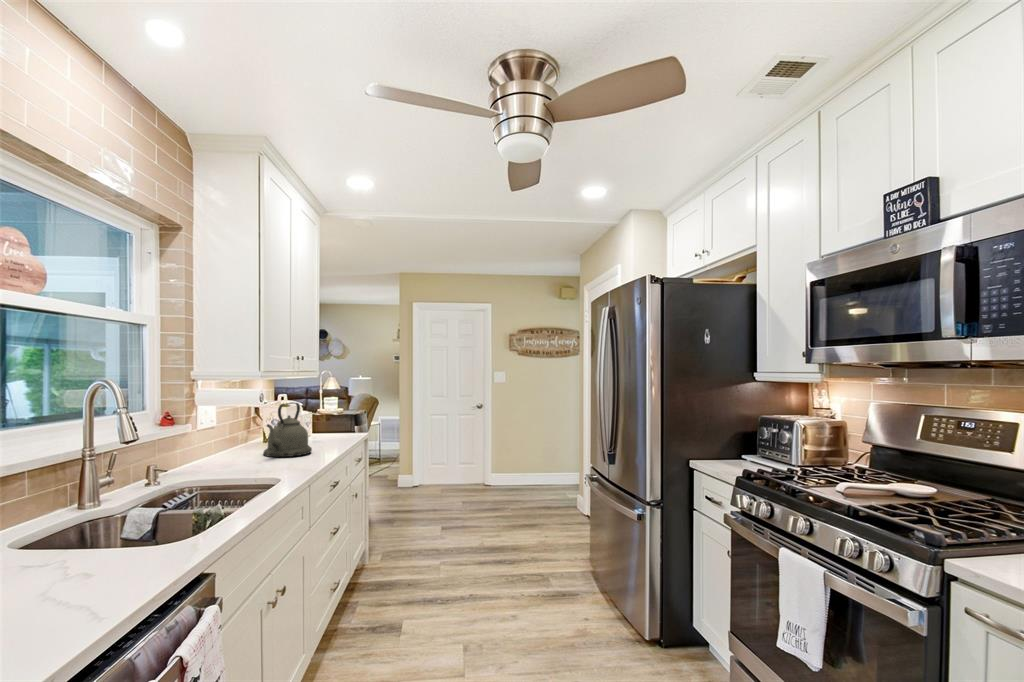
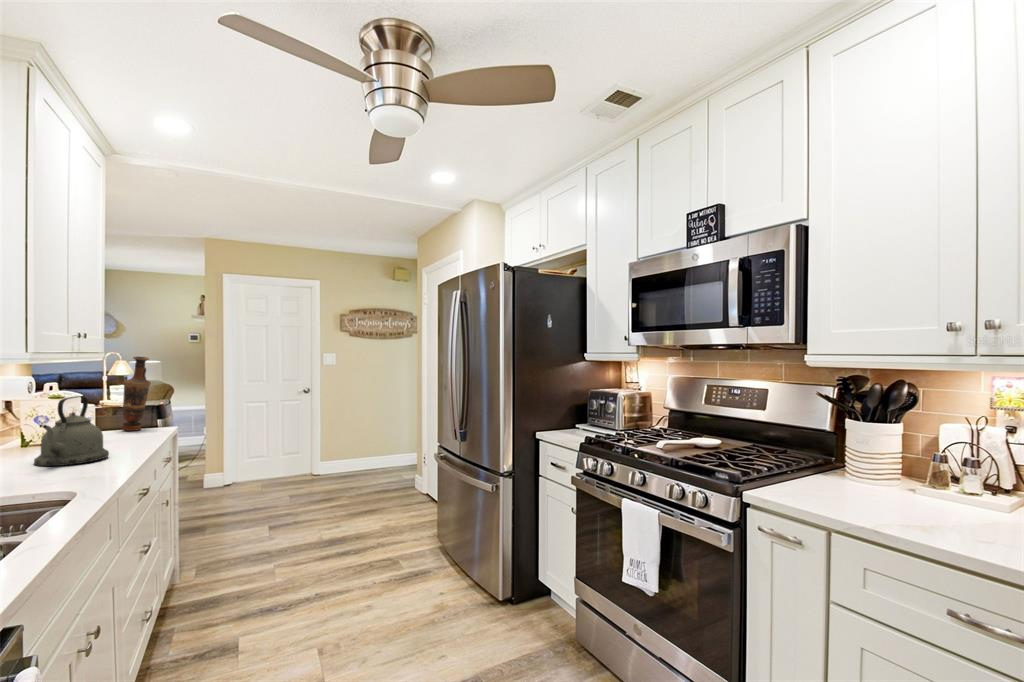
vase: none [330,372,351,433] -> present [122,357,151,431]

